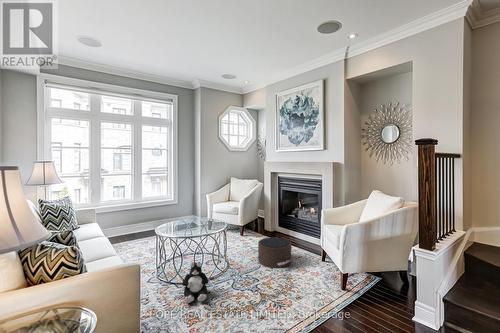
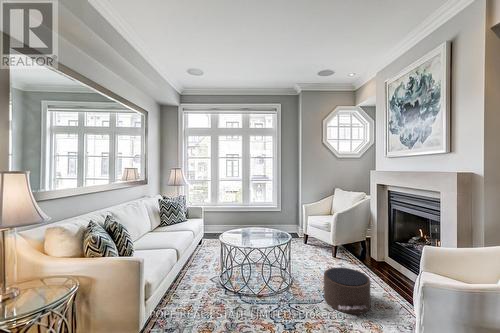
plush toy: present [182,262,209,303] -> none [211,274,241,318]

